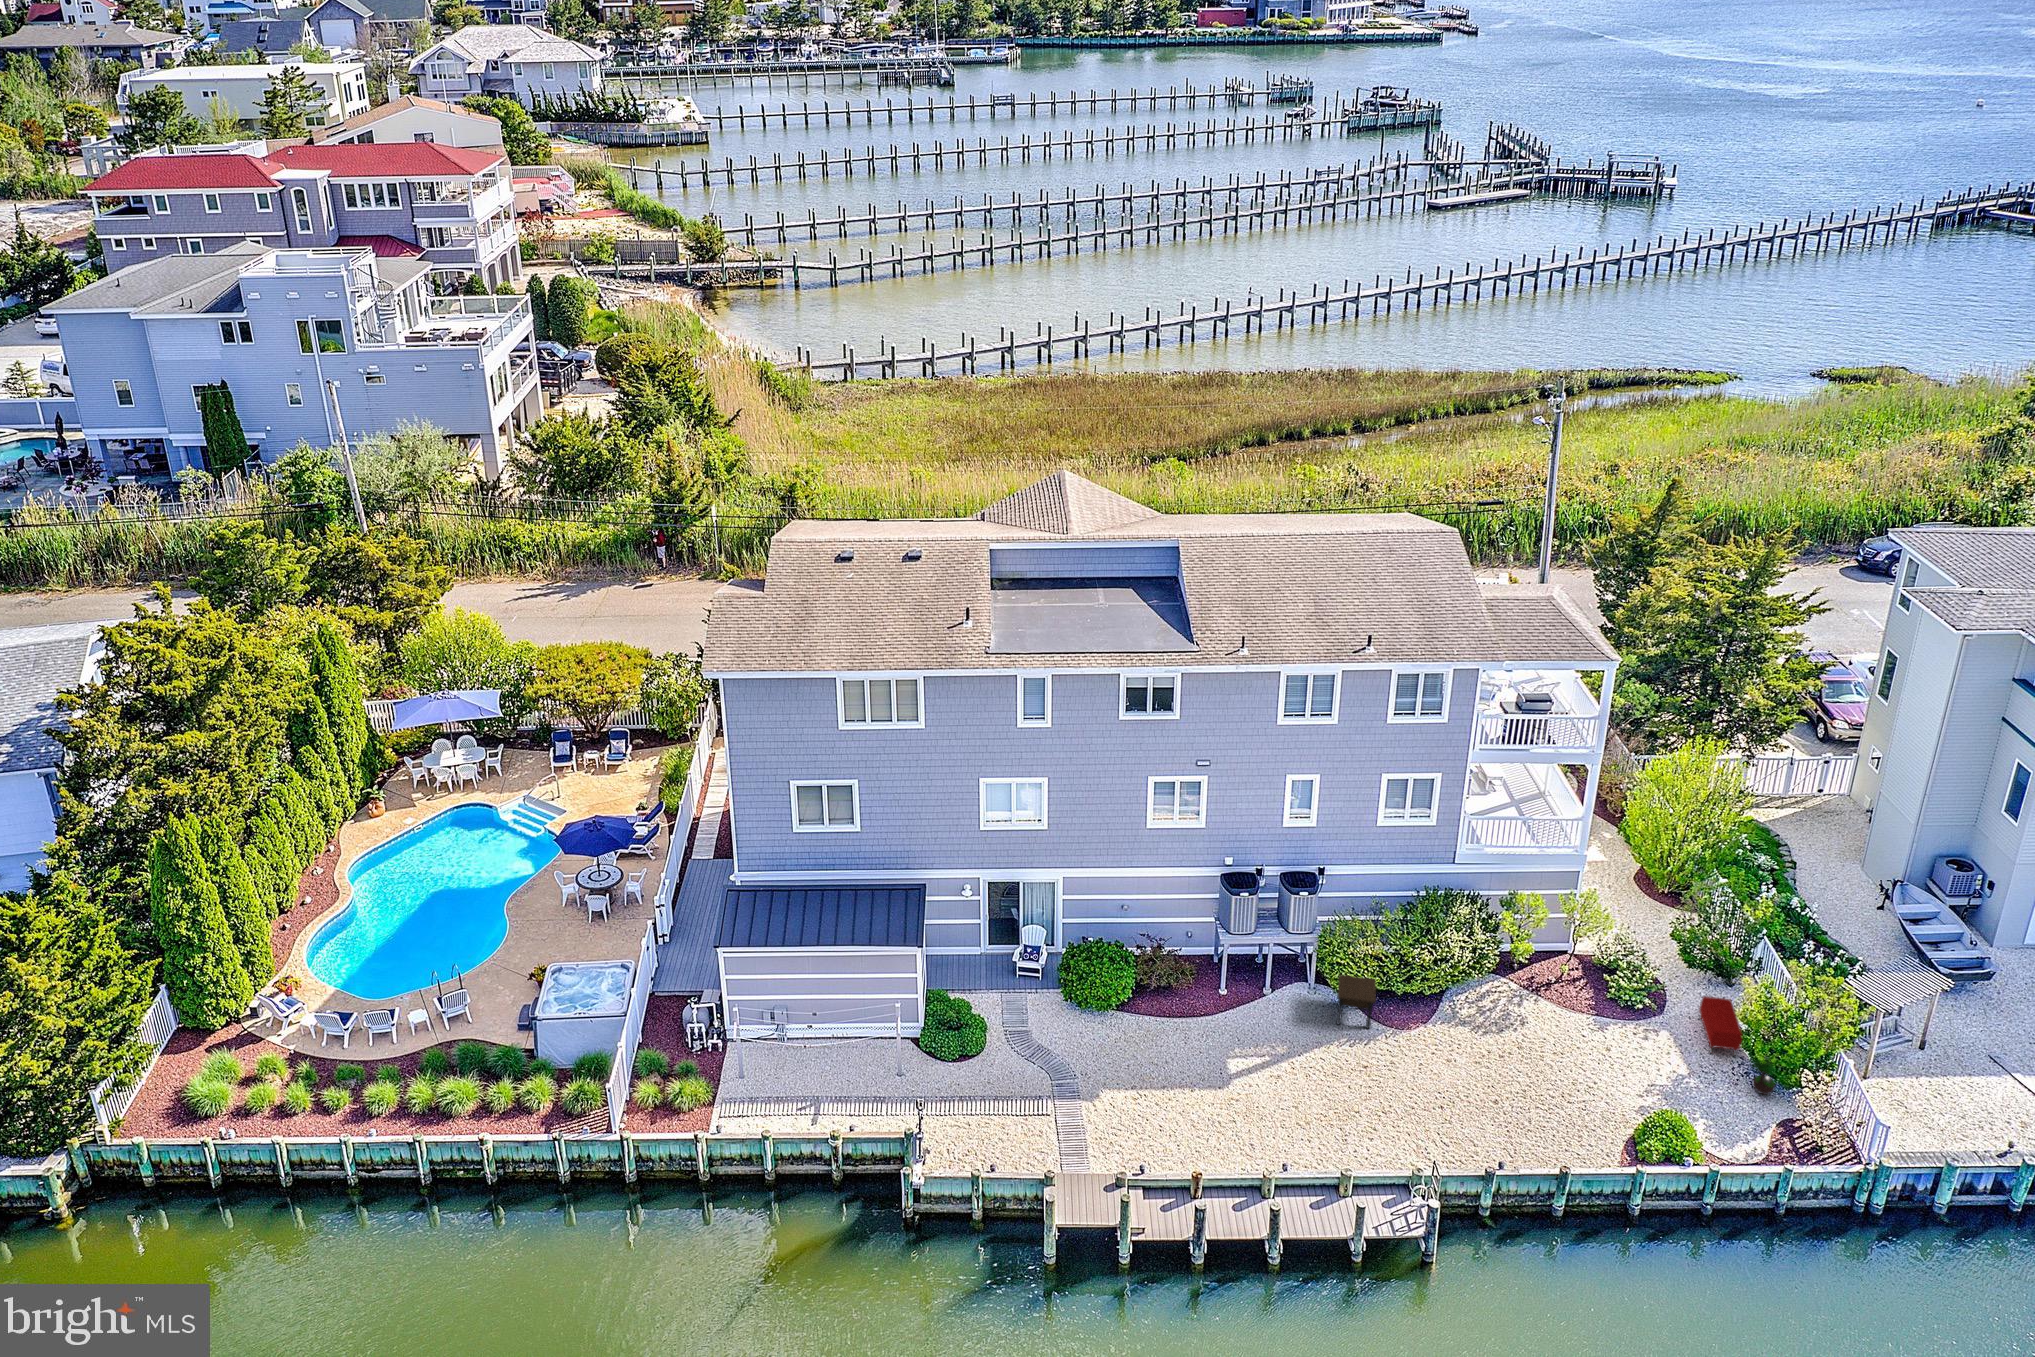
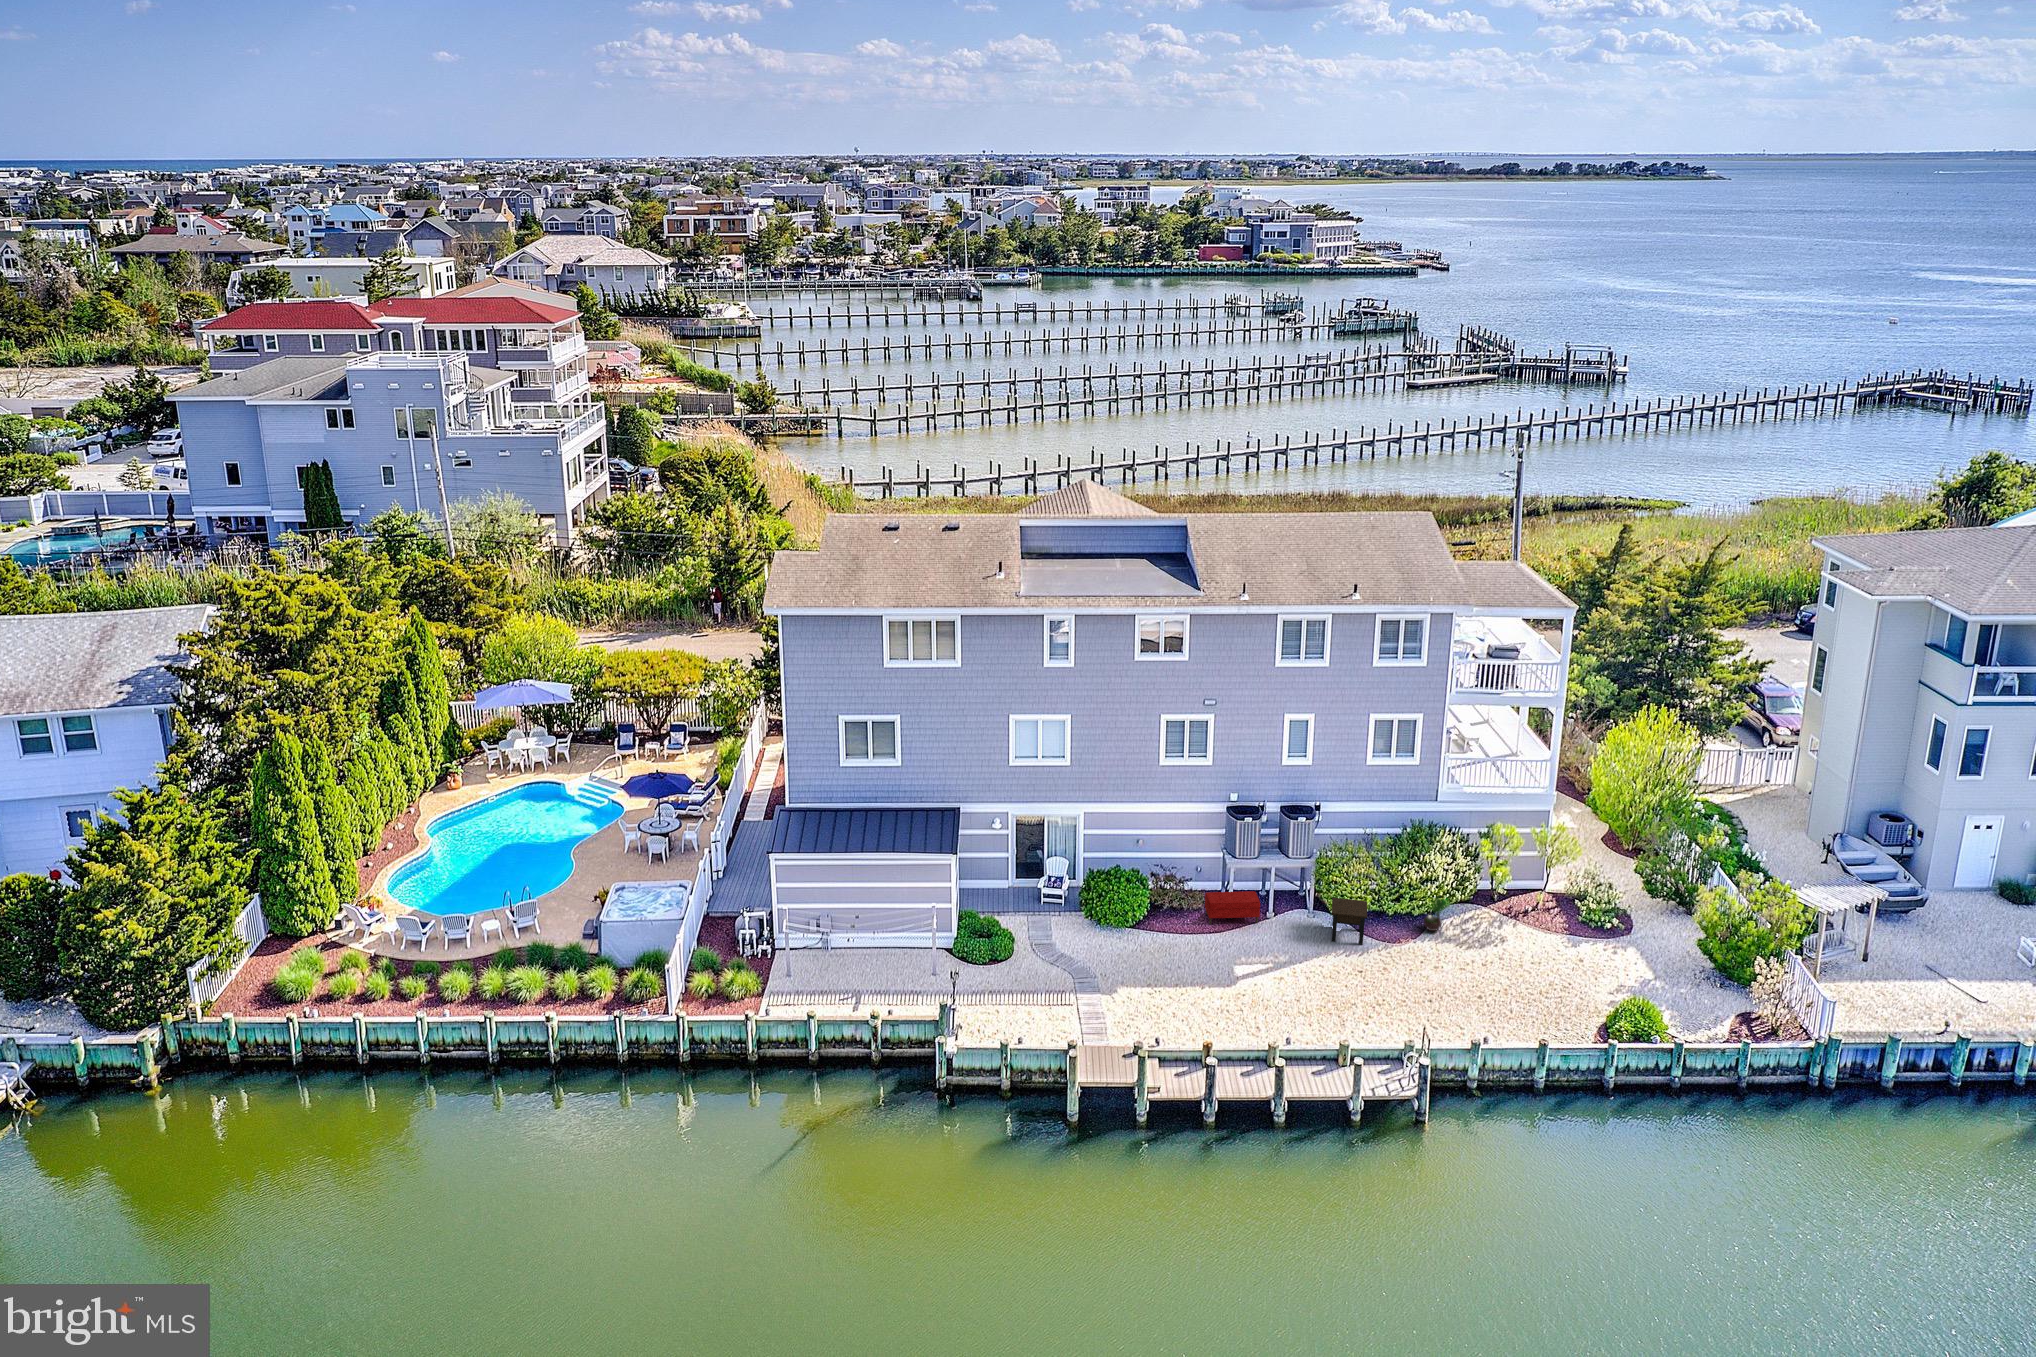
bench: present [1699,996,1742,1056] -> present [1205,891,1260,924]
potted tree: present [1752,1058,1776,1095] -> present [1424,898,1447,931]

